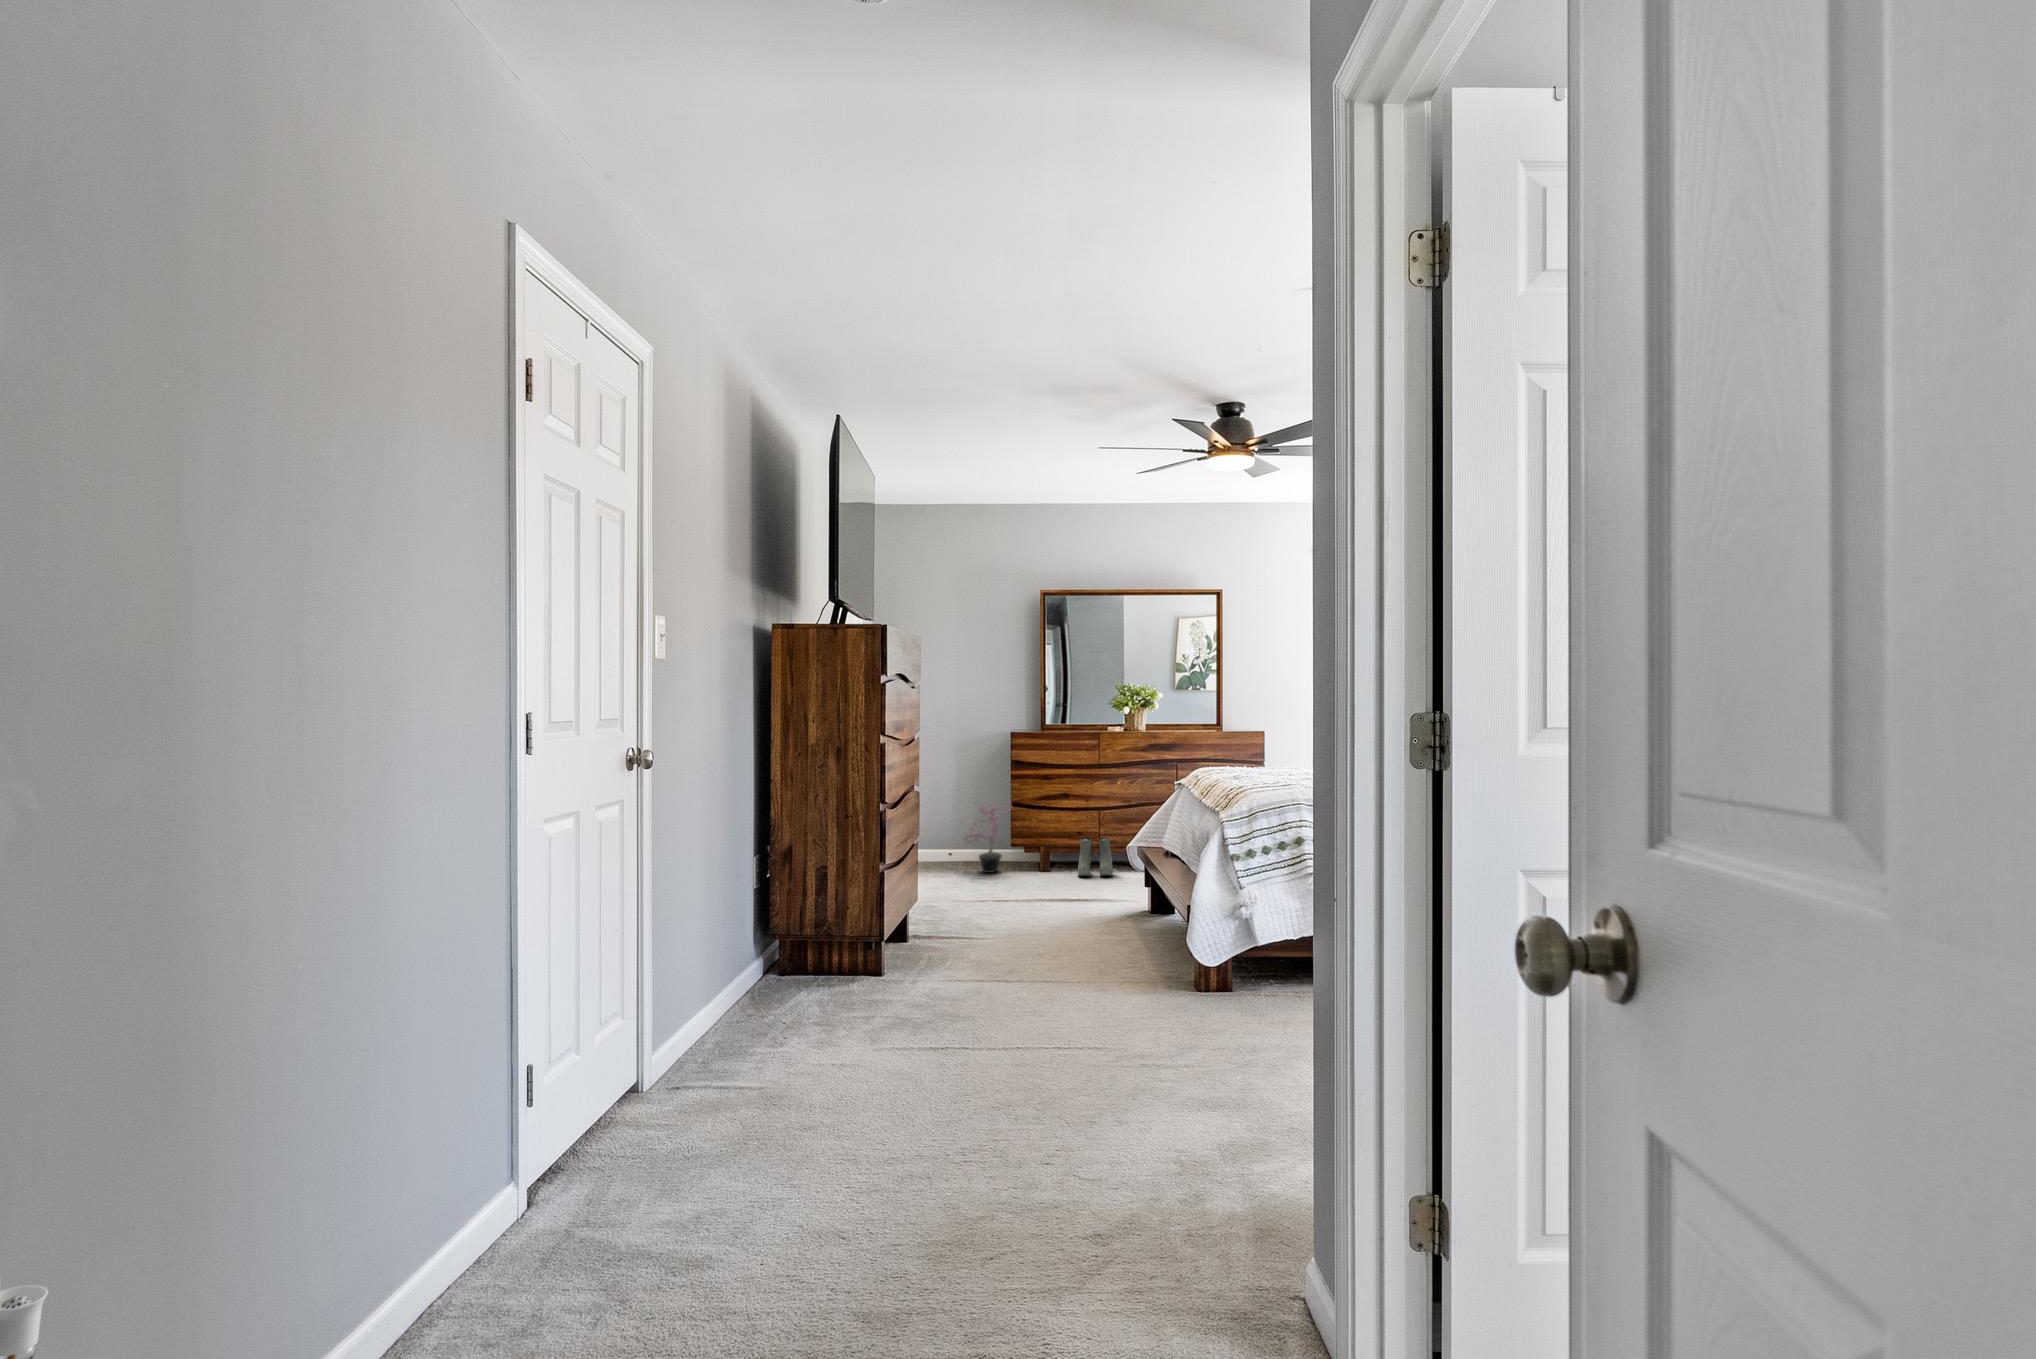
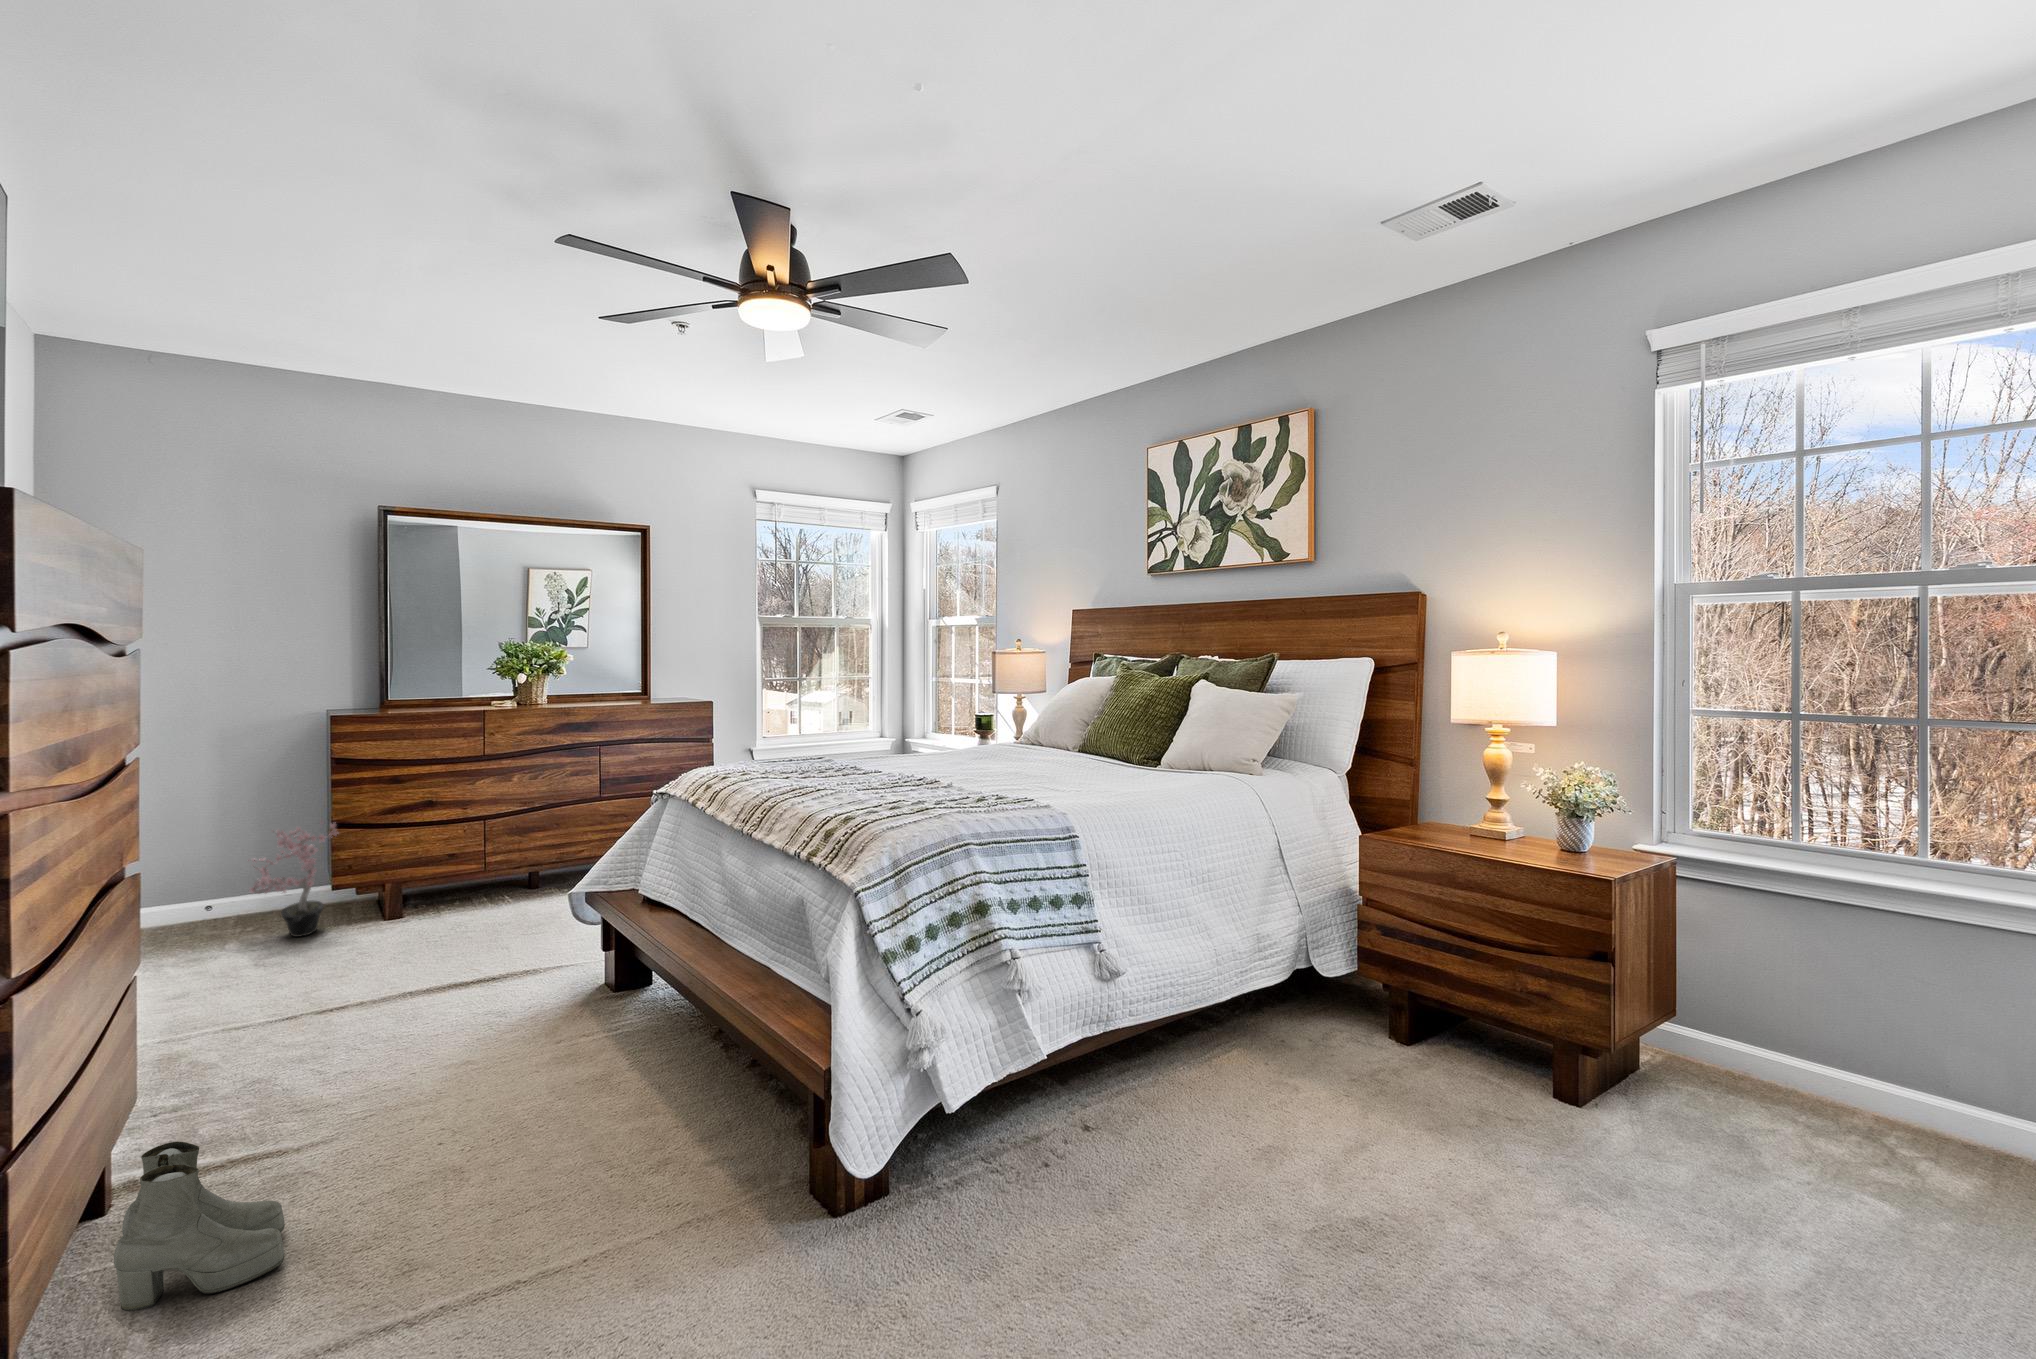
boots: present [1078,838,1113,876] -> present [114,1142,285,1311]

